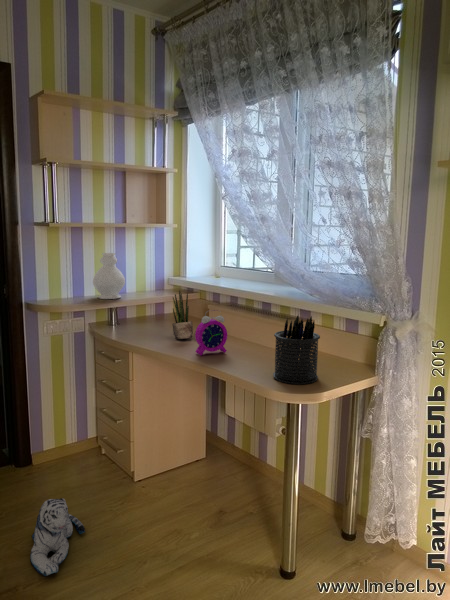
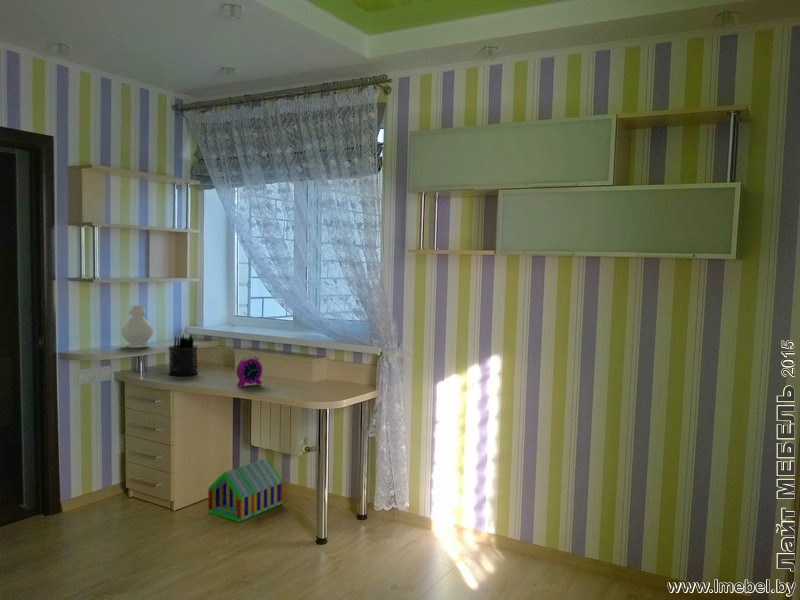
potted plant: present [172,291,193,339] -> none [208,336,226,378]
pen holder: present [273,316,320,384] -> present [169,335,198,376]
toy house: none [170,434,255,512] -> present [208,458,282,522]
plush toy: present [30,498,85,576] -> none [99,513,147,571]

